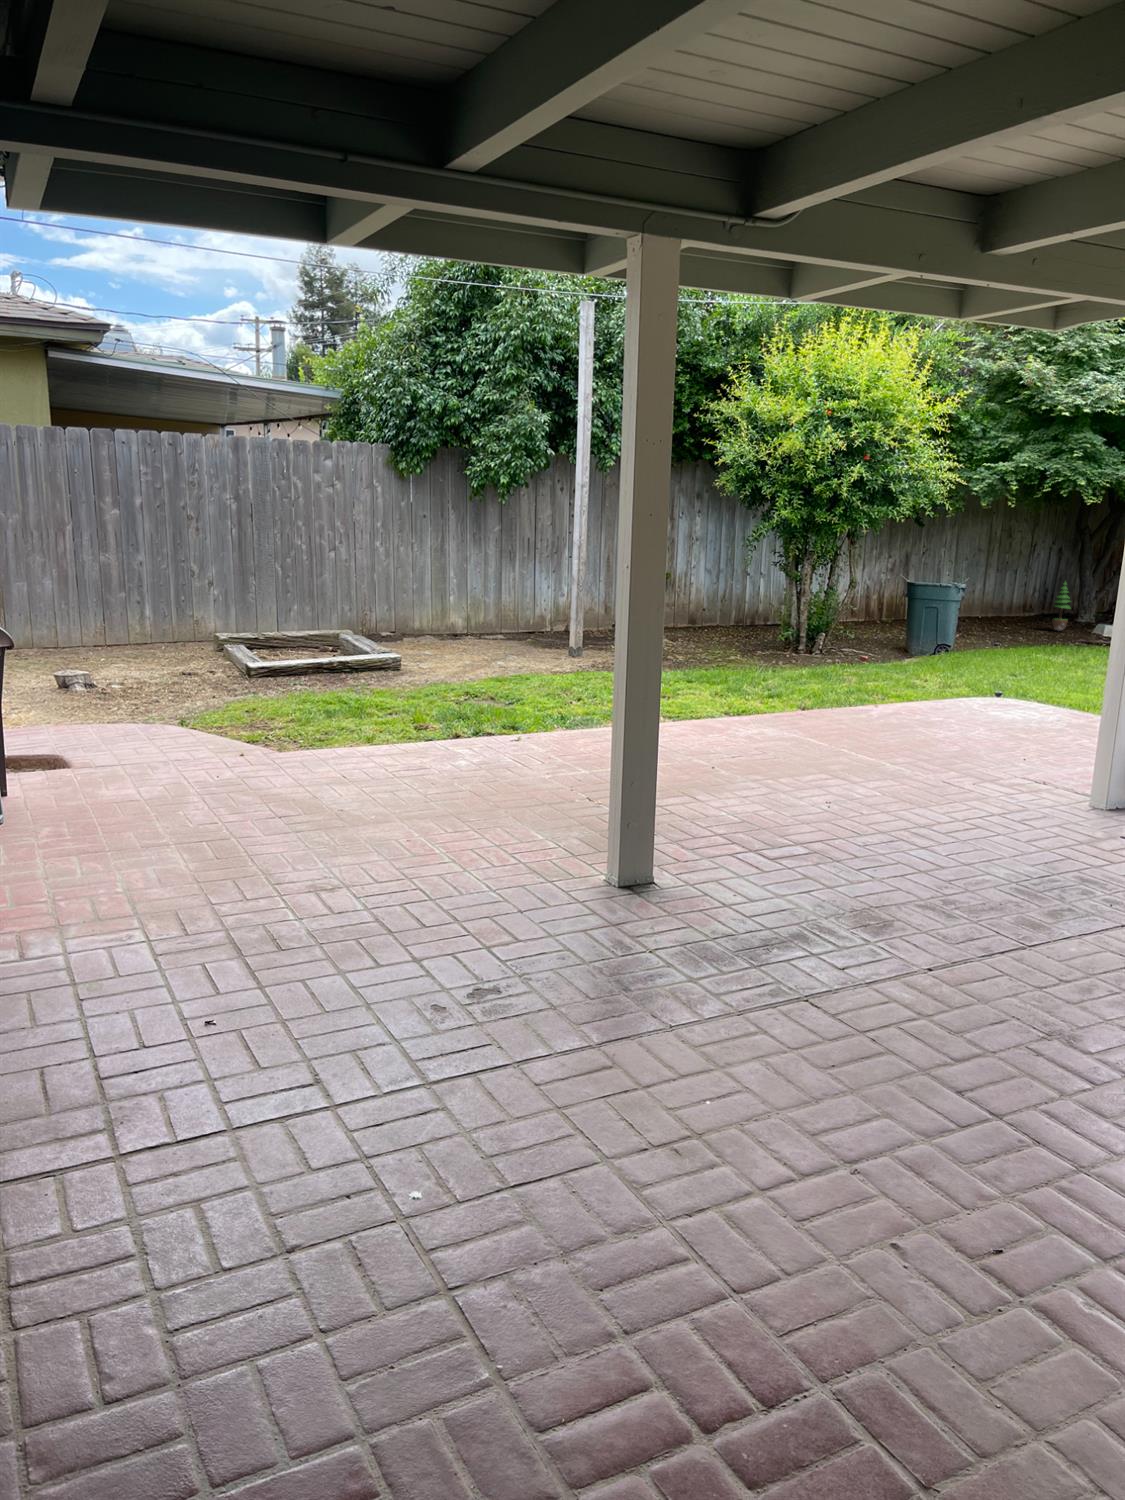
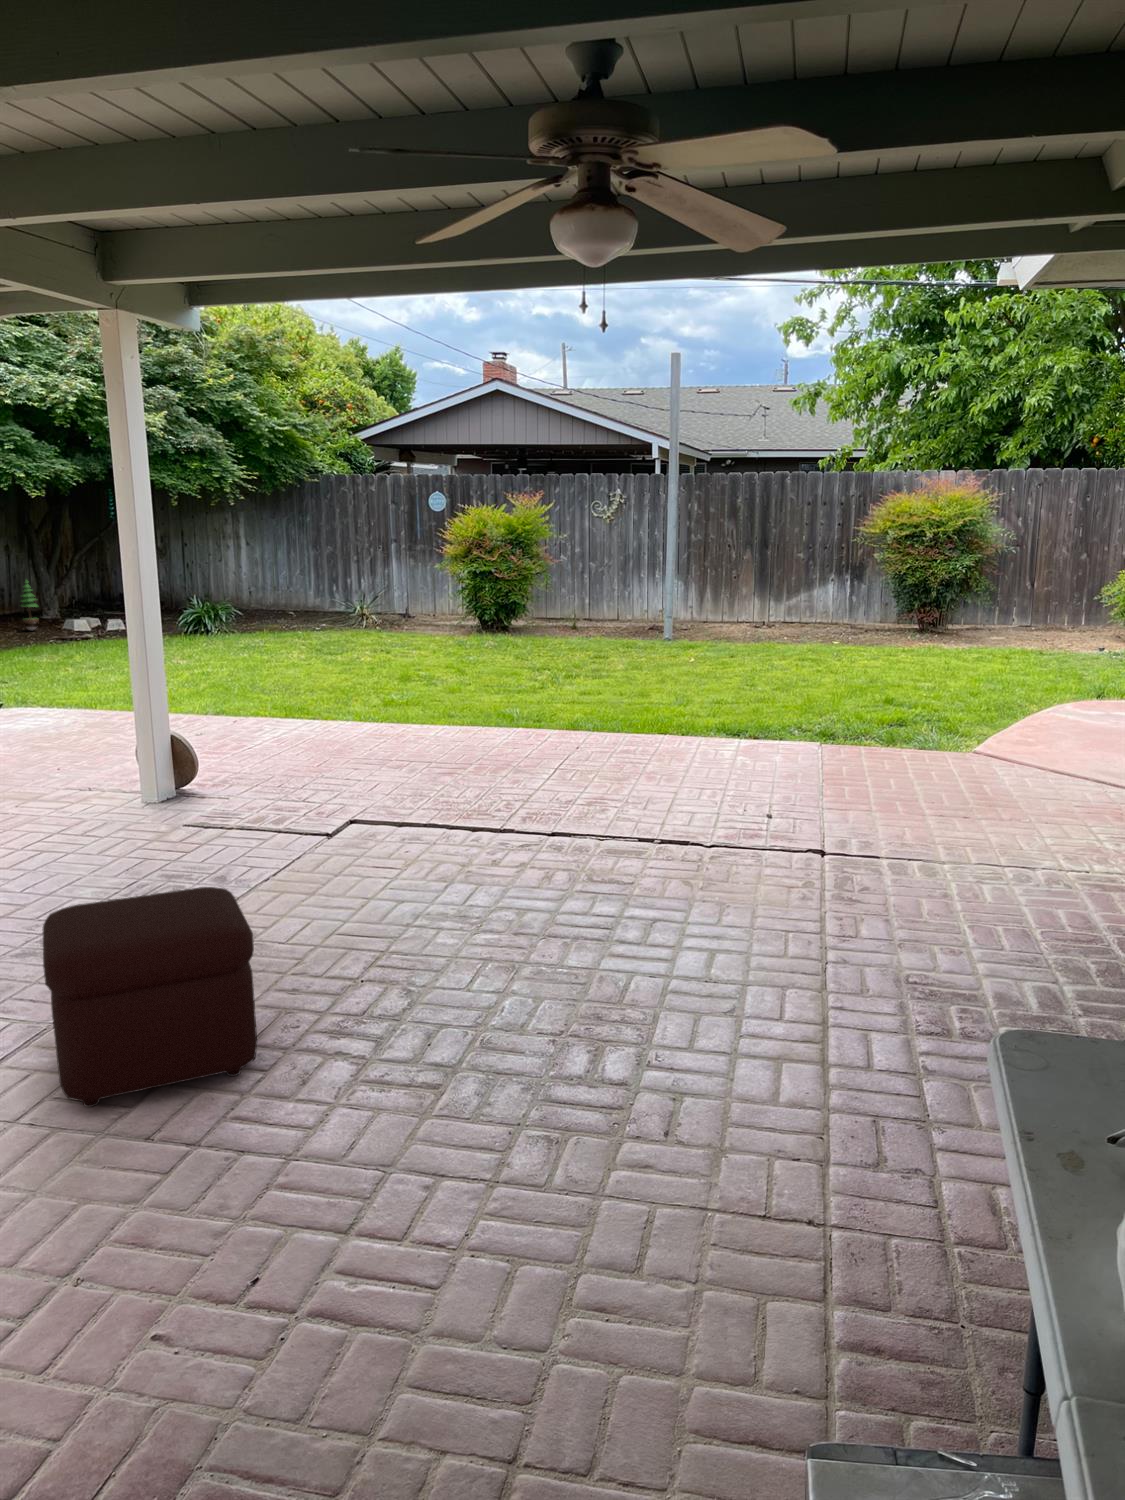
ottoman: none [907,869,1115,1078] -> present [43,887,257,1107]

